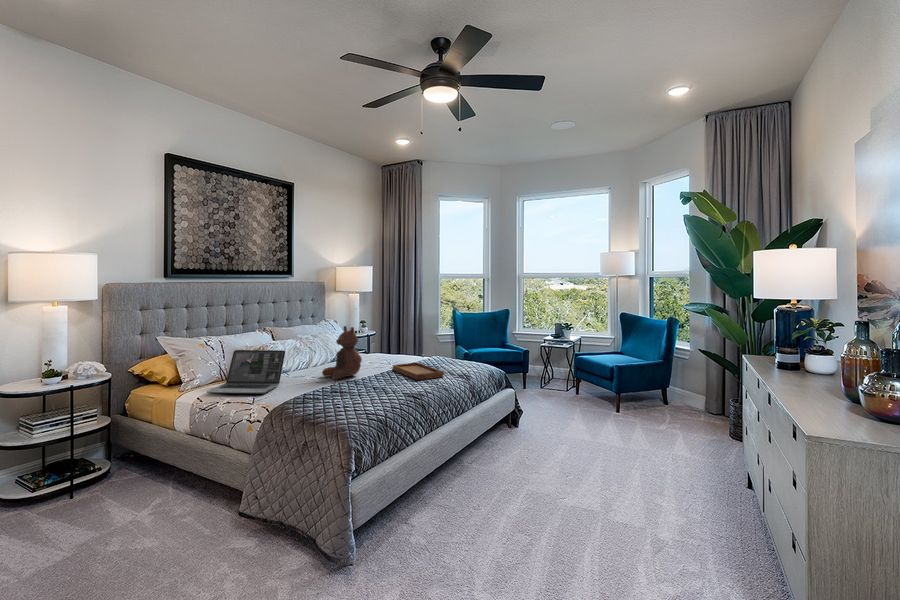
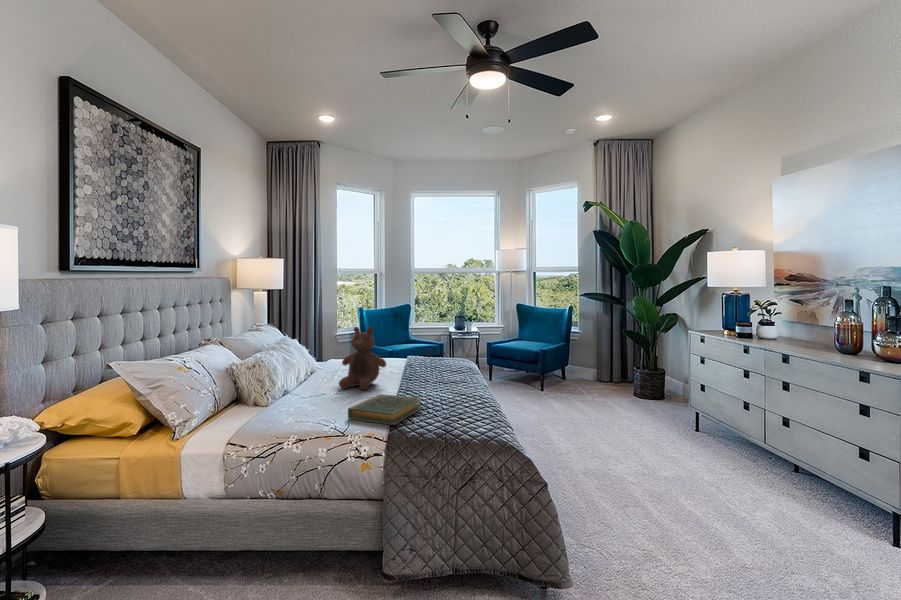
laptop: present [207,350,285,394] -> none [237,362,325,429]
tray: present [393,355,443,380] -> none [395,352,462,378]
hardback book: none [275,383,338,408] -> present [348,394,421,425]

